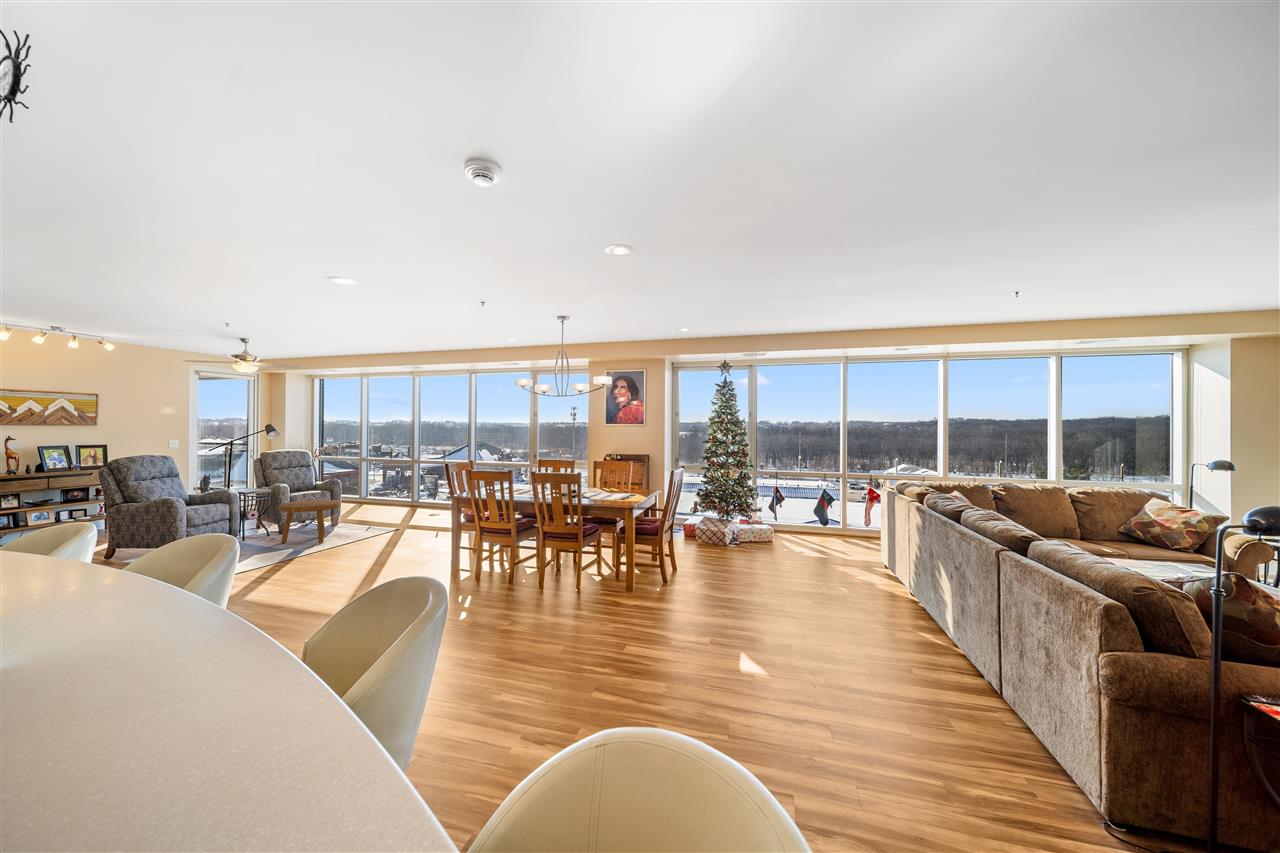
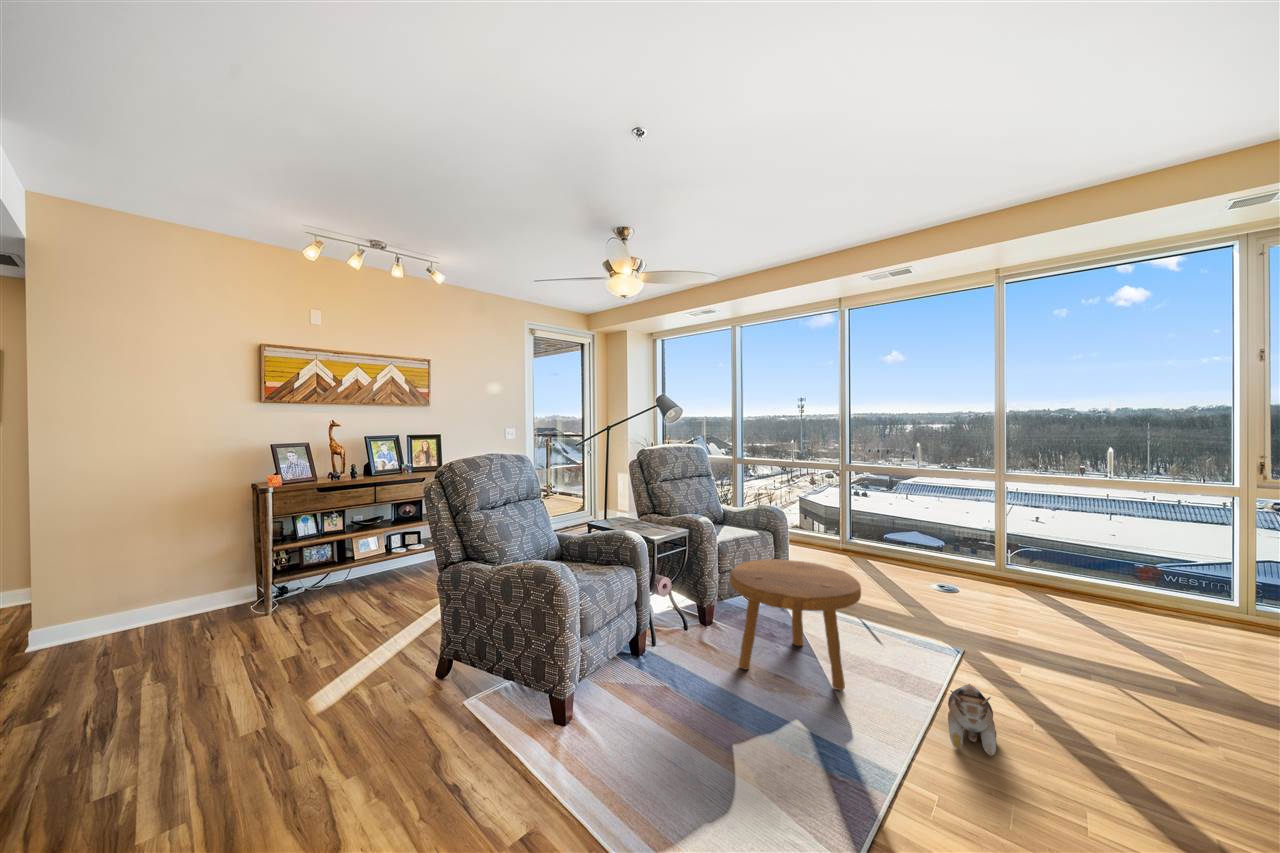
plush toy: none [338,526,369,548] -> present [948,684,996,756]

